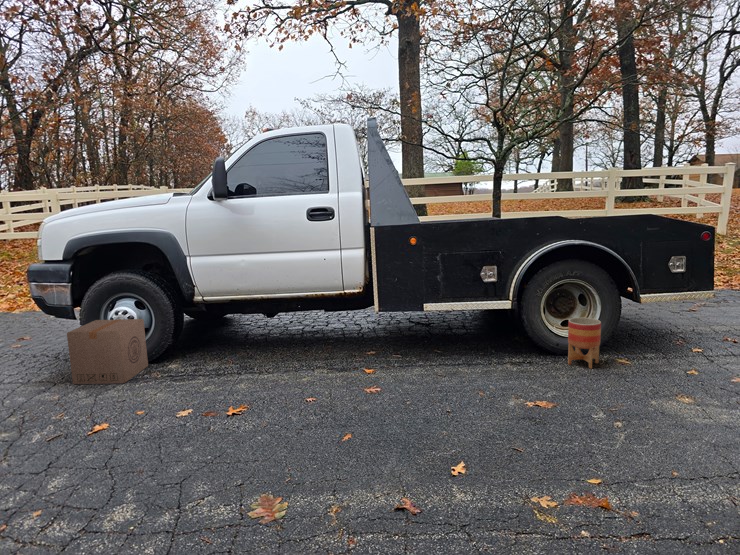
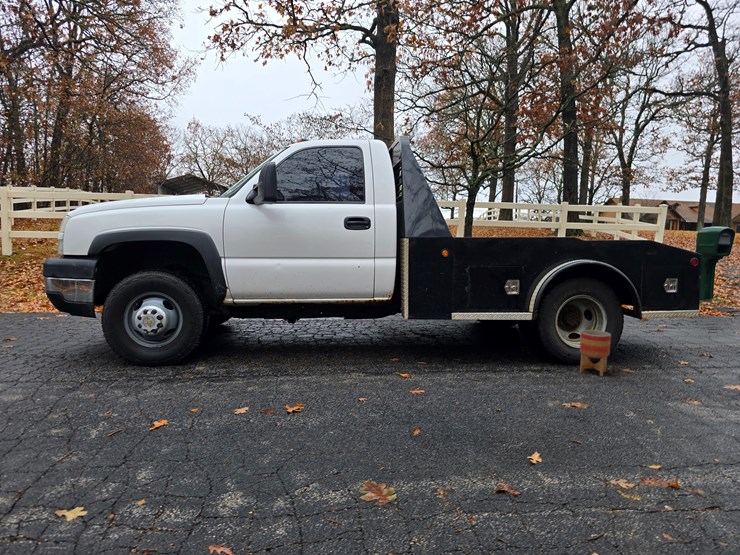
cardboard box: present [67,319,148,384] -> none [100,319,173,383]

